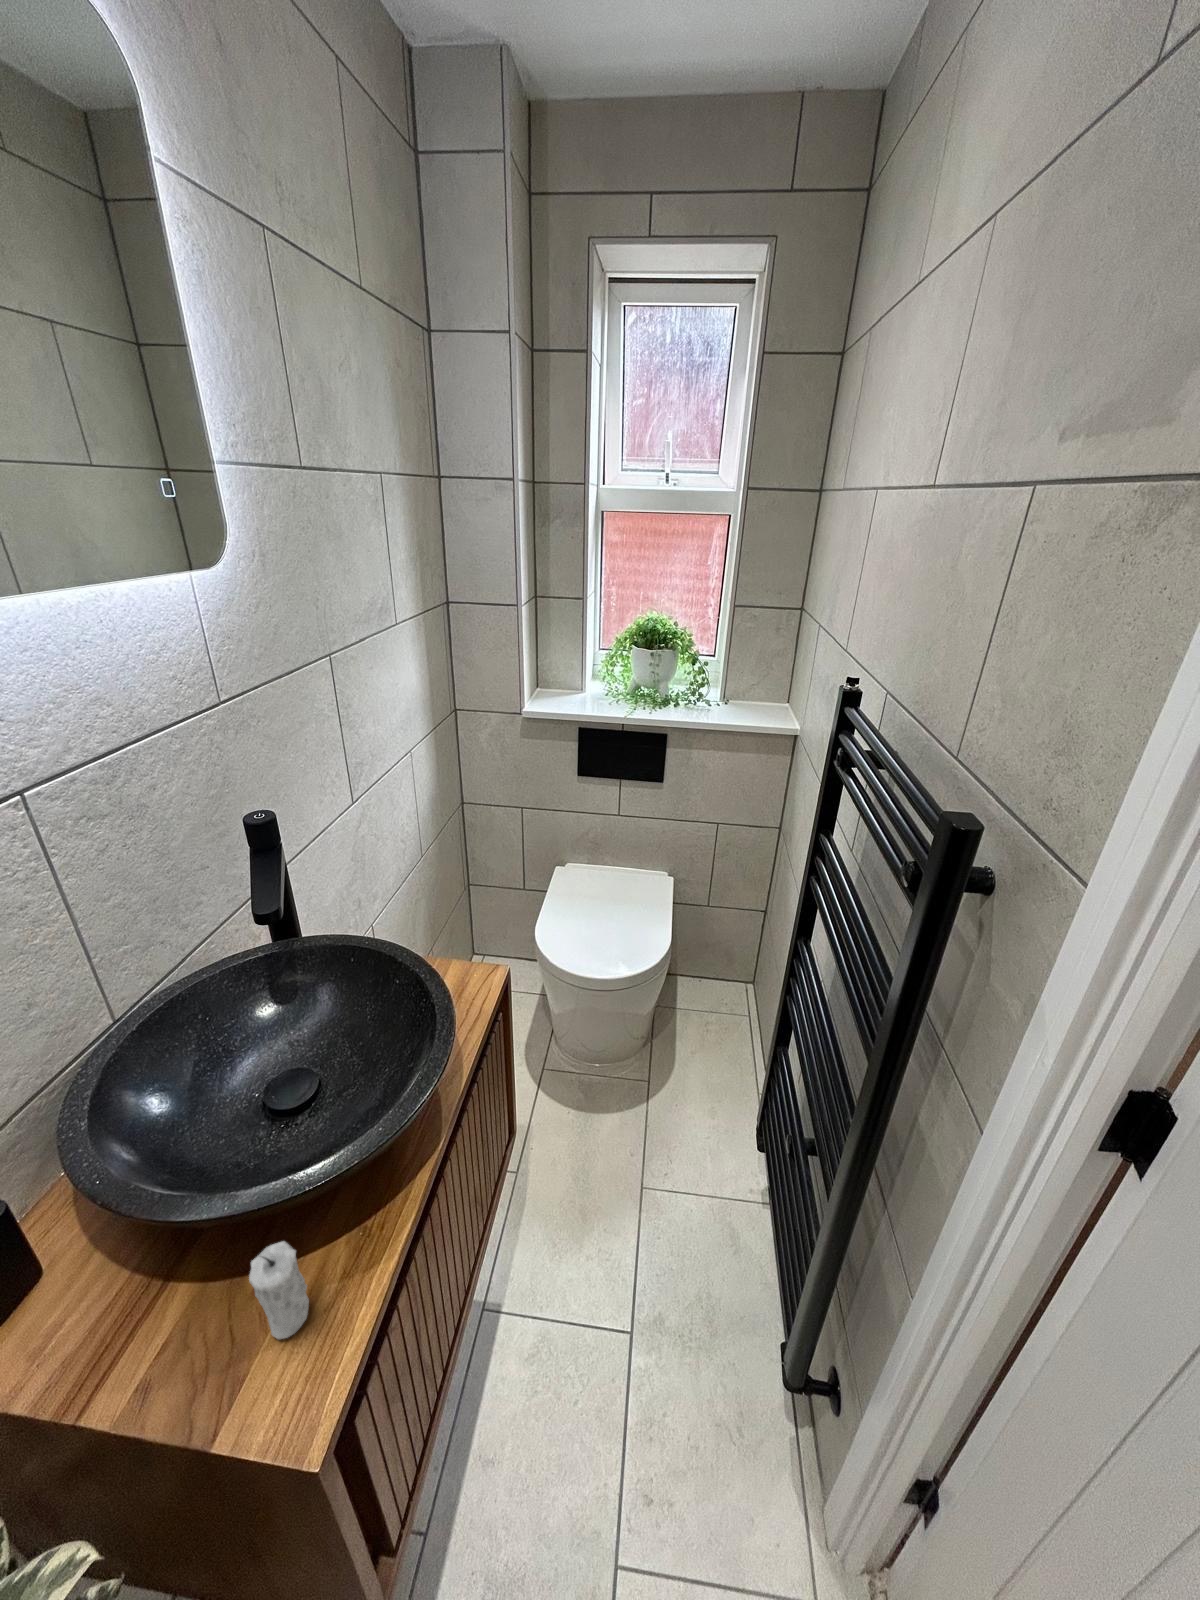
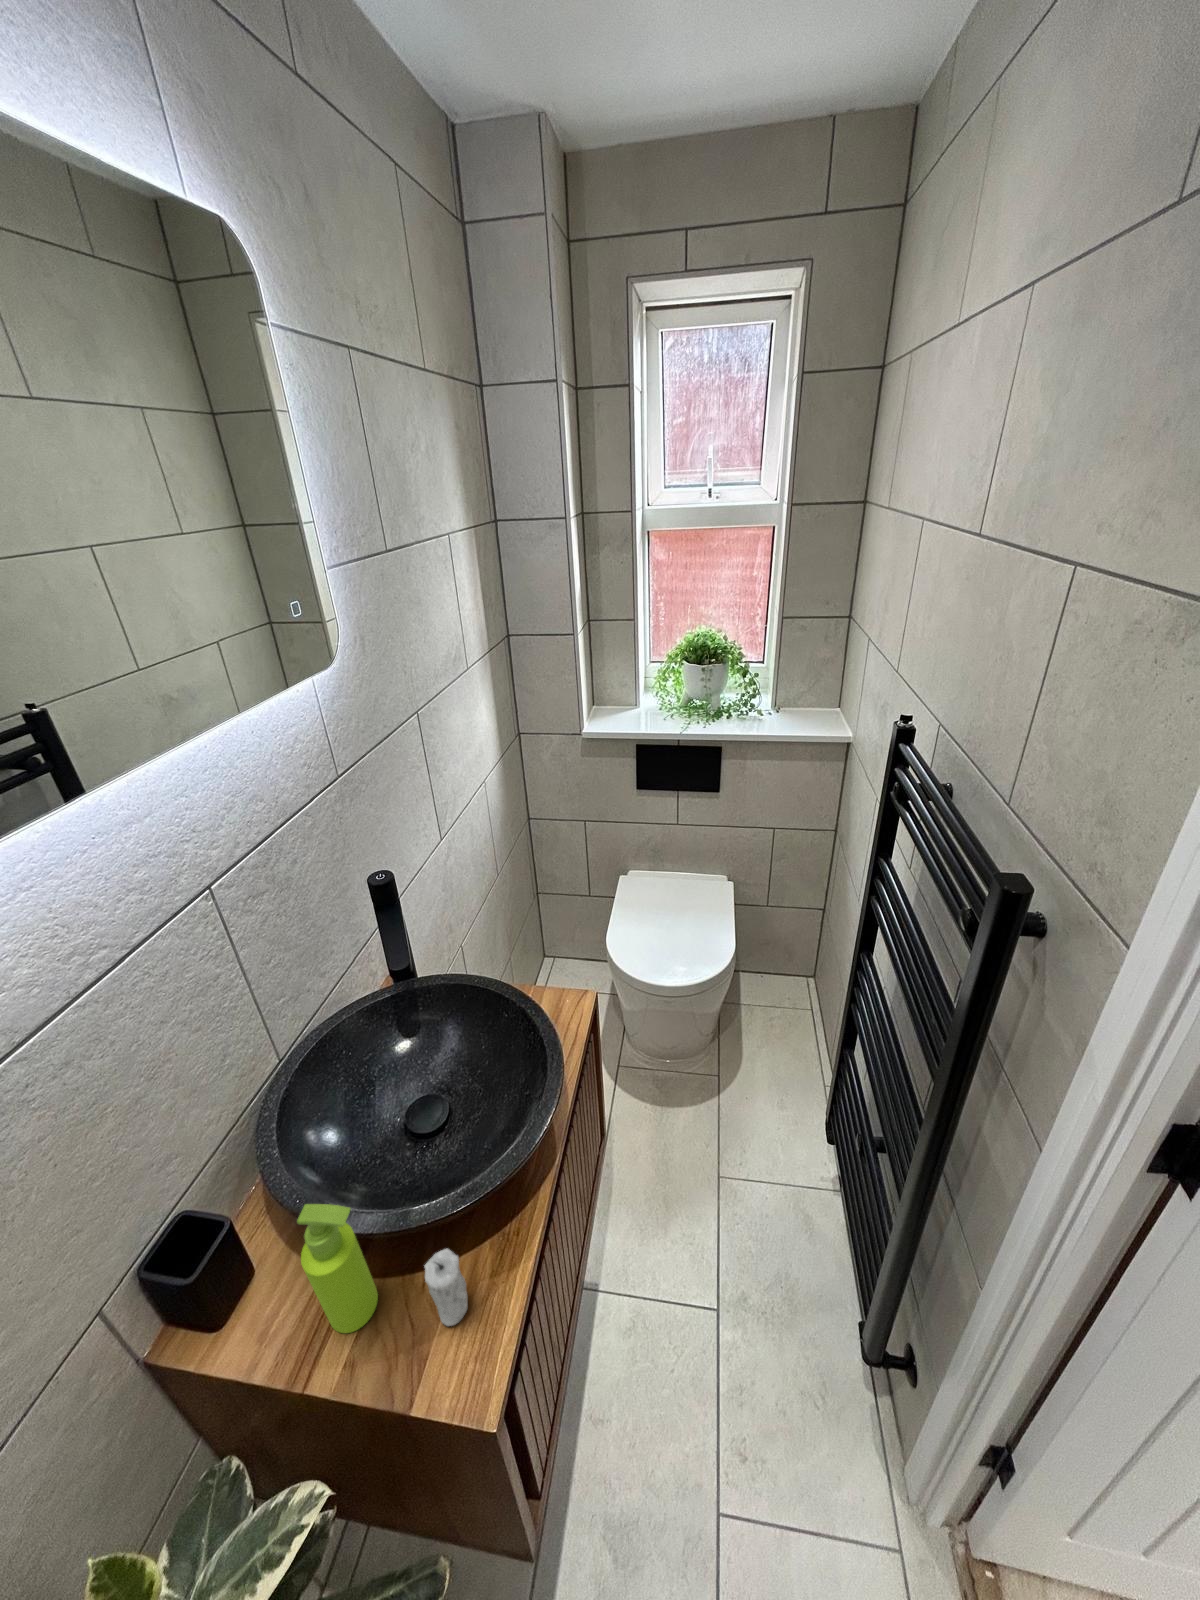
soap dispenser: none [79,1179,197,1349] -> present [297,1204,378,1333]

